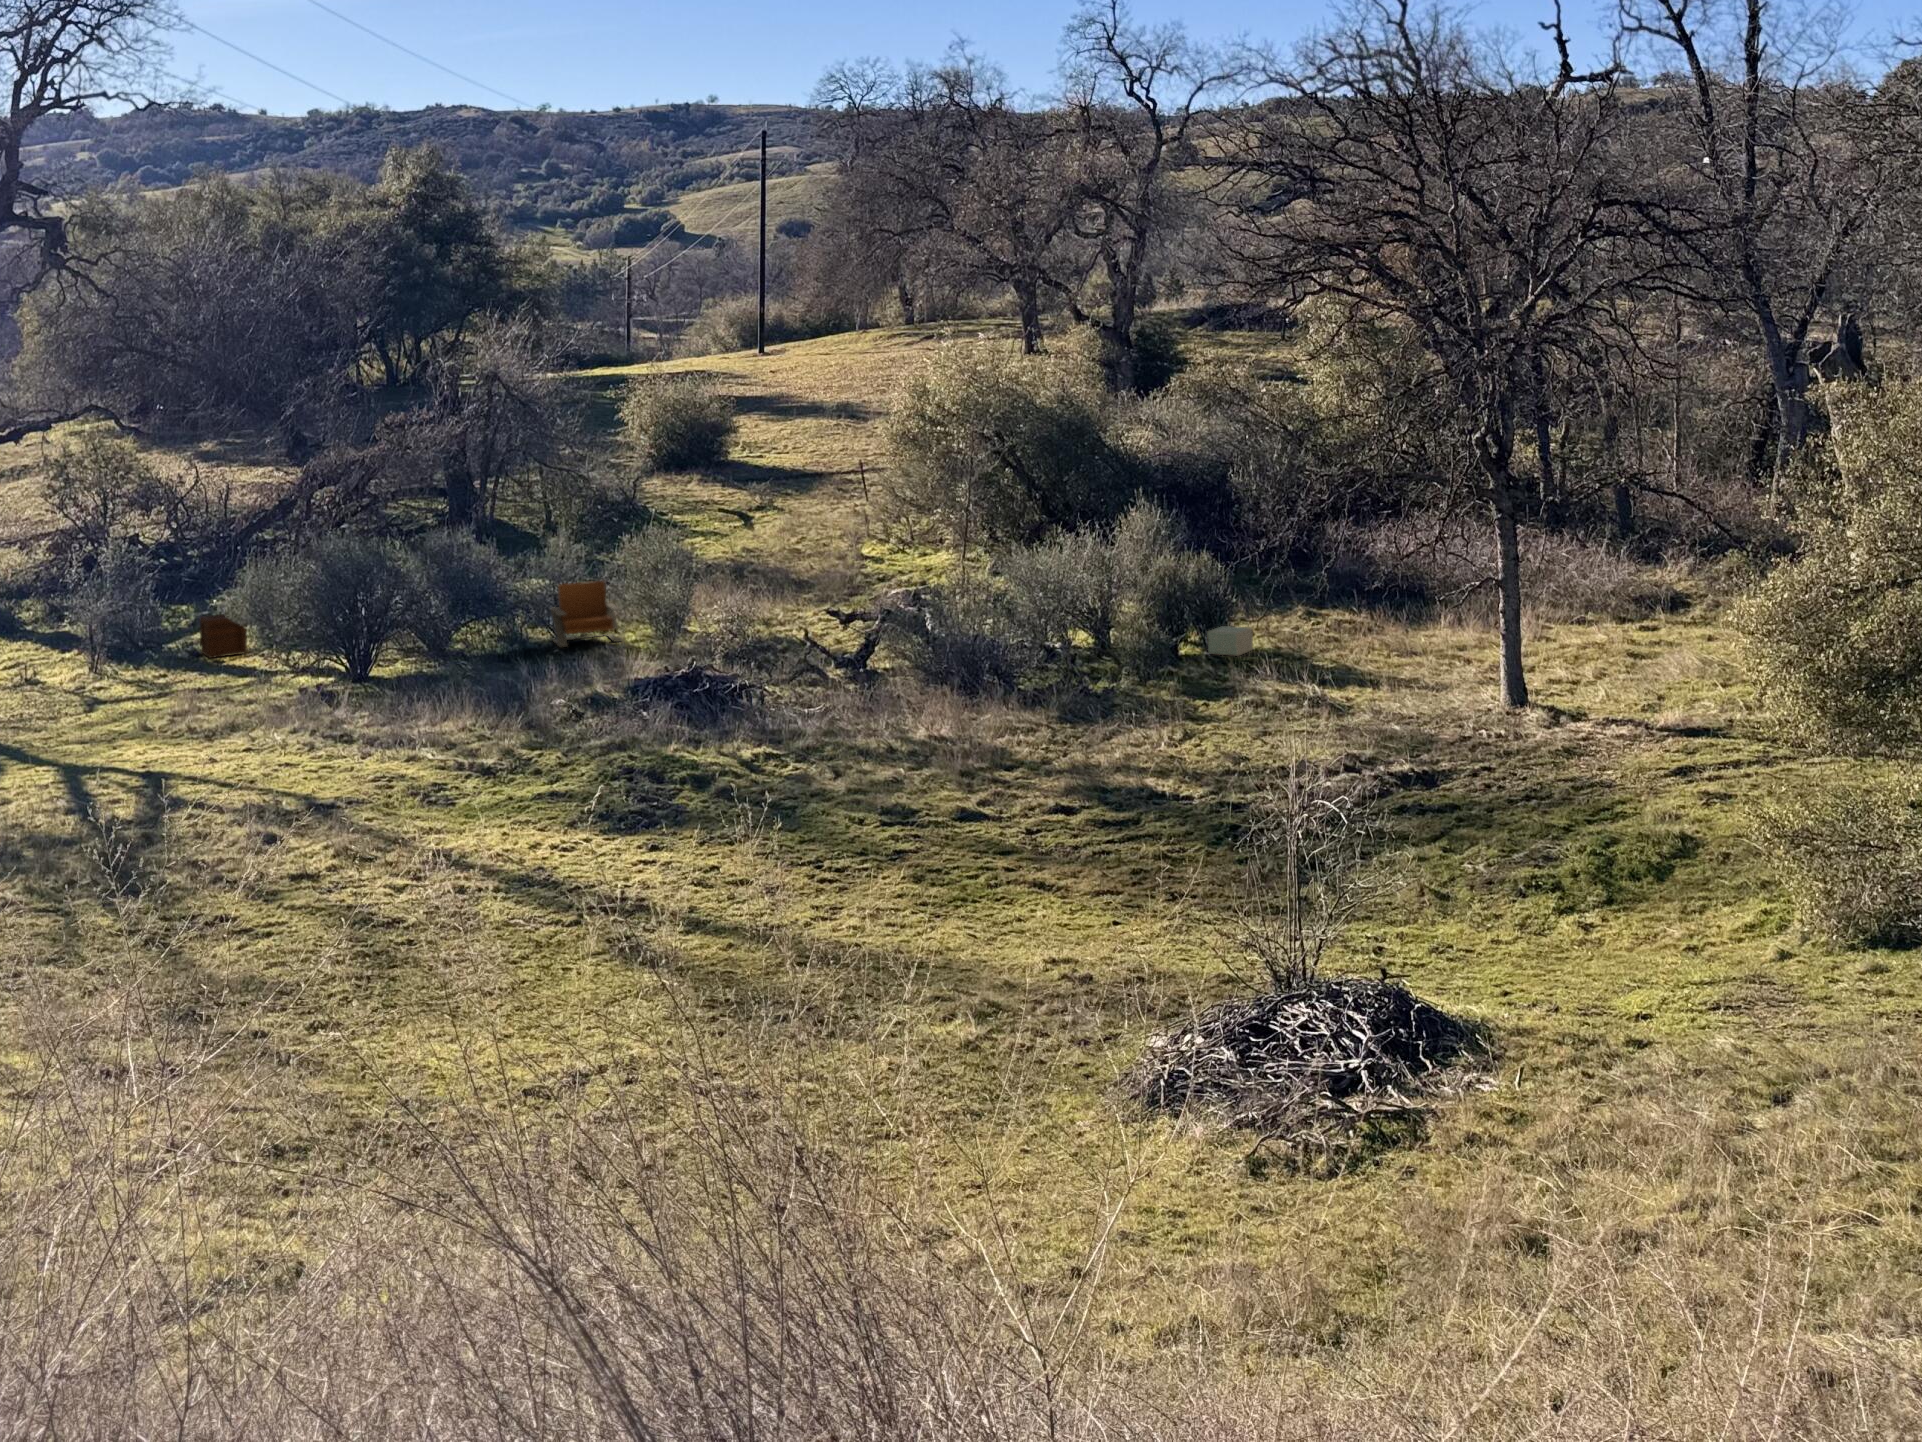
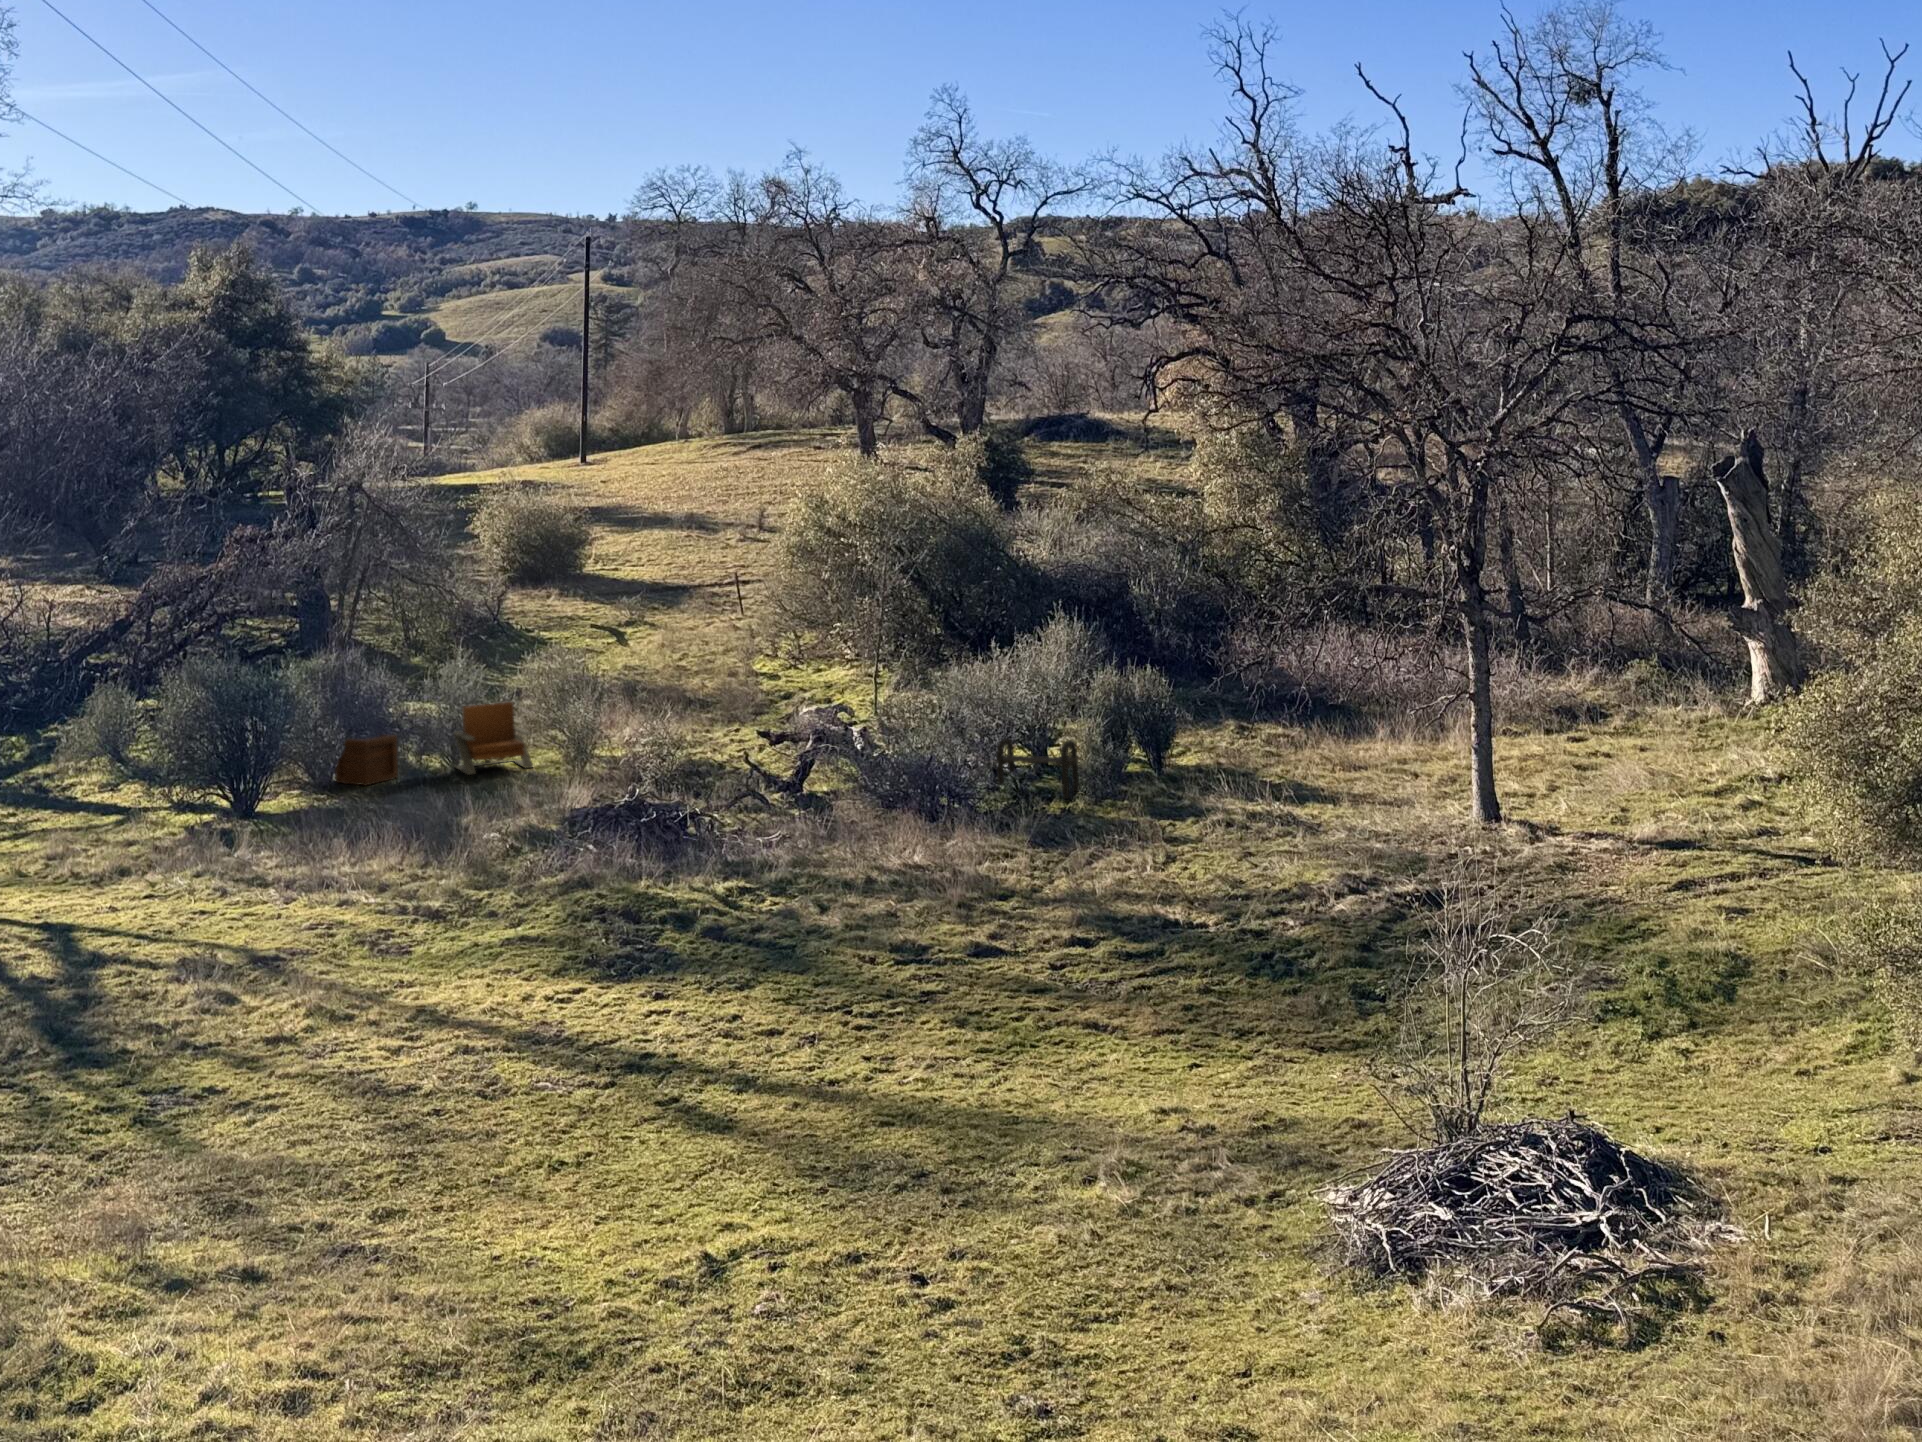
wooden crate: present [200,614,247,658] -> present [335,734,398,785]
bench: none [1040,618,1123,677] -> present [997,738,1079,799]
storage box: present [1207,626,1253,656] -> none [1155,744,1199,774]

